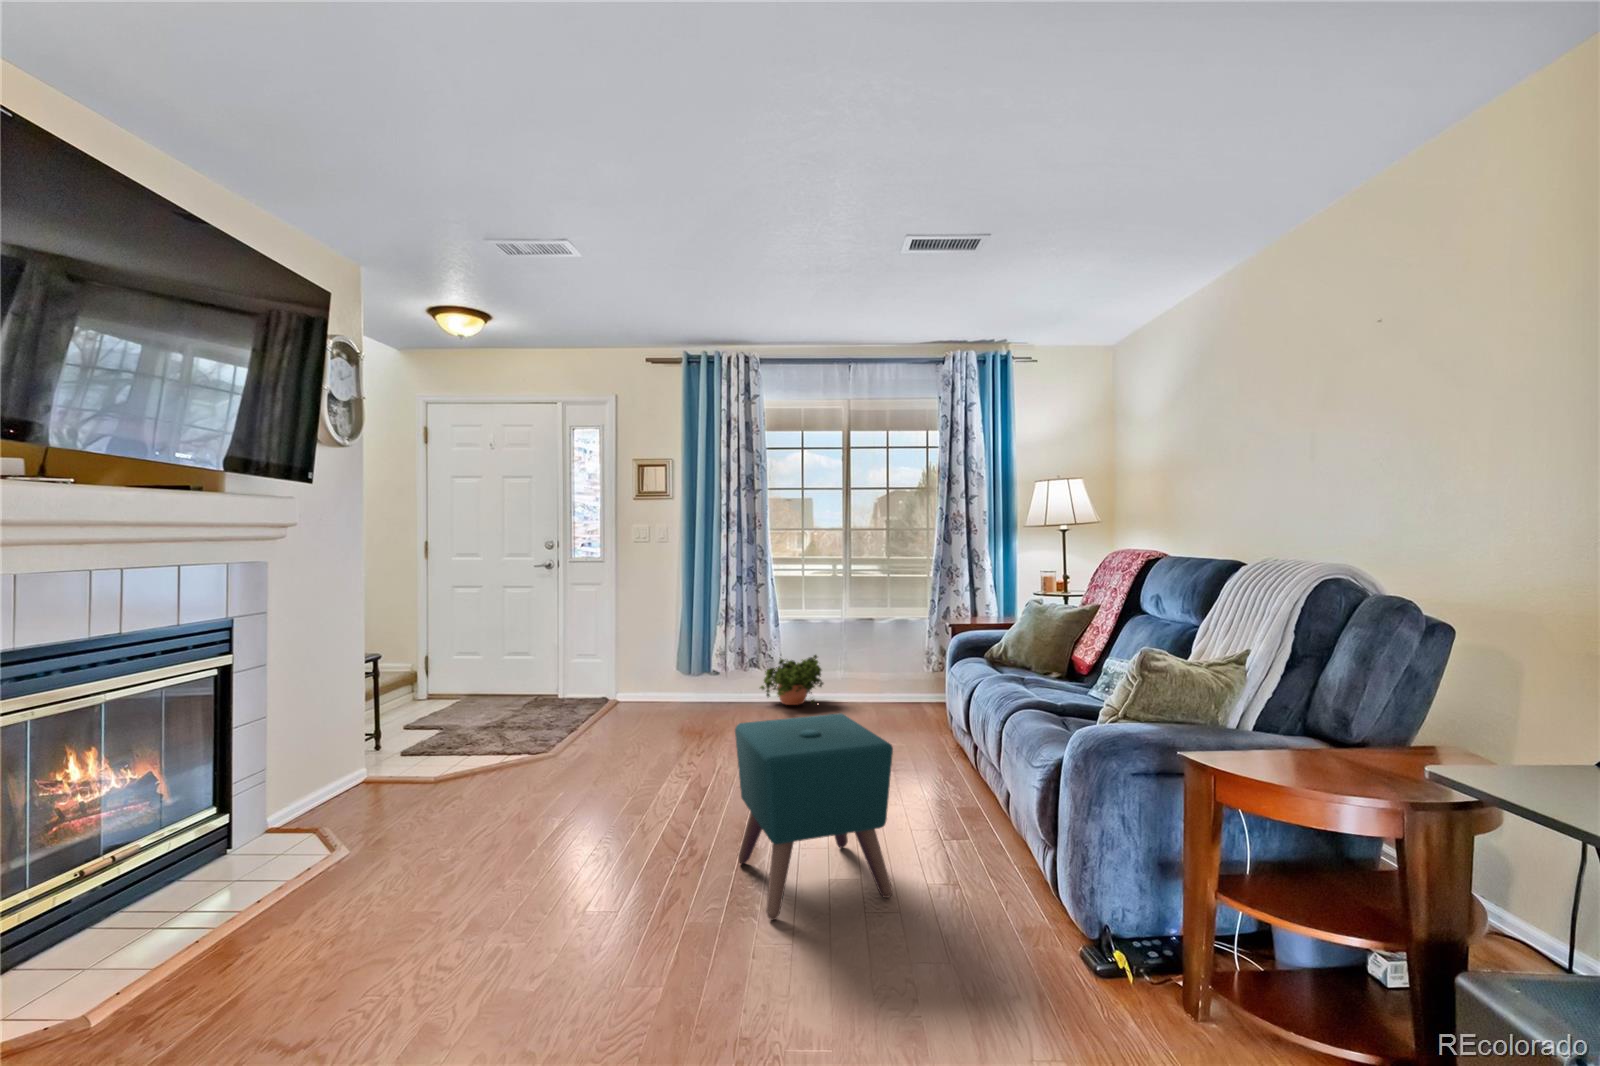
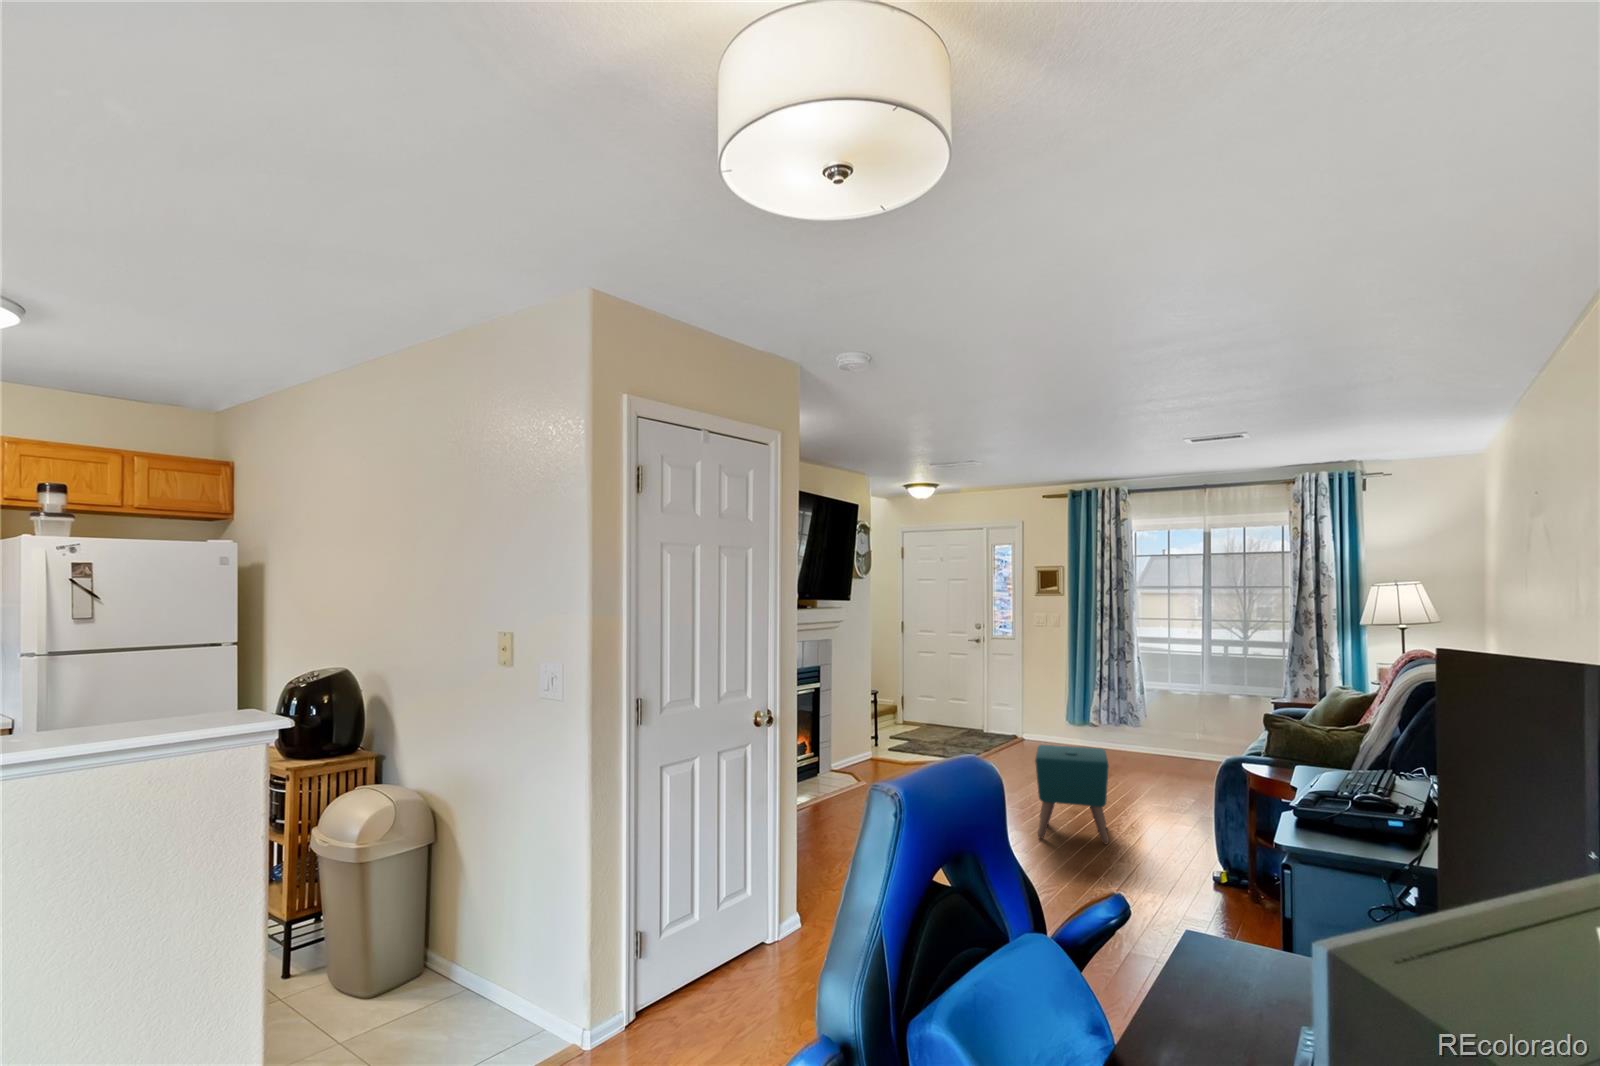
potted plant: present [760,655,823,705] -> none [1126,719,1181,764]

